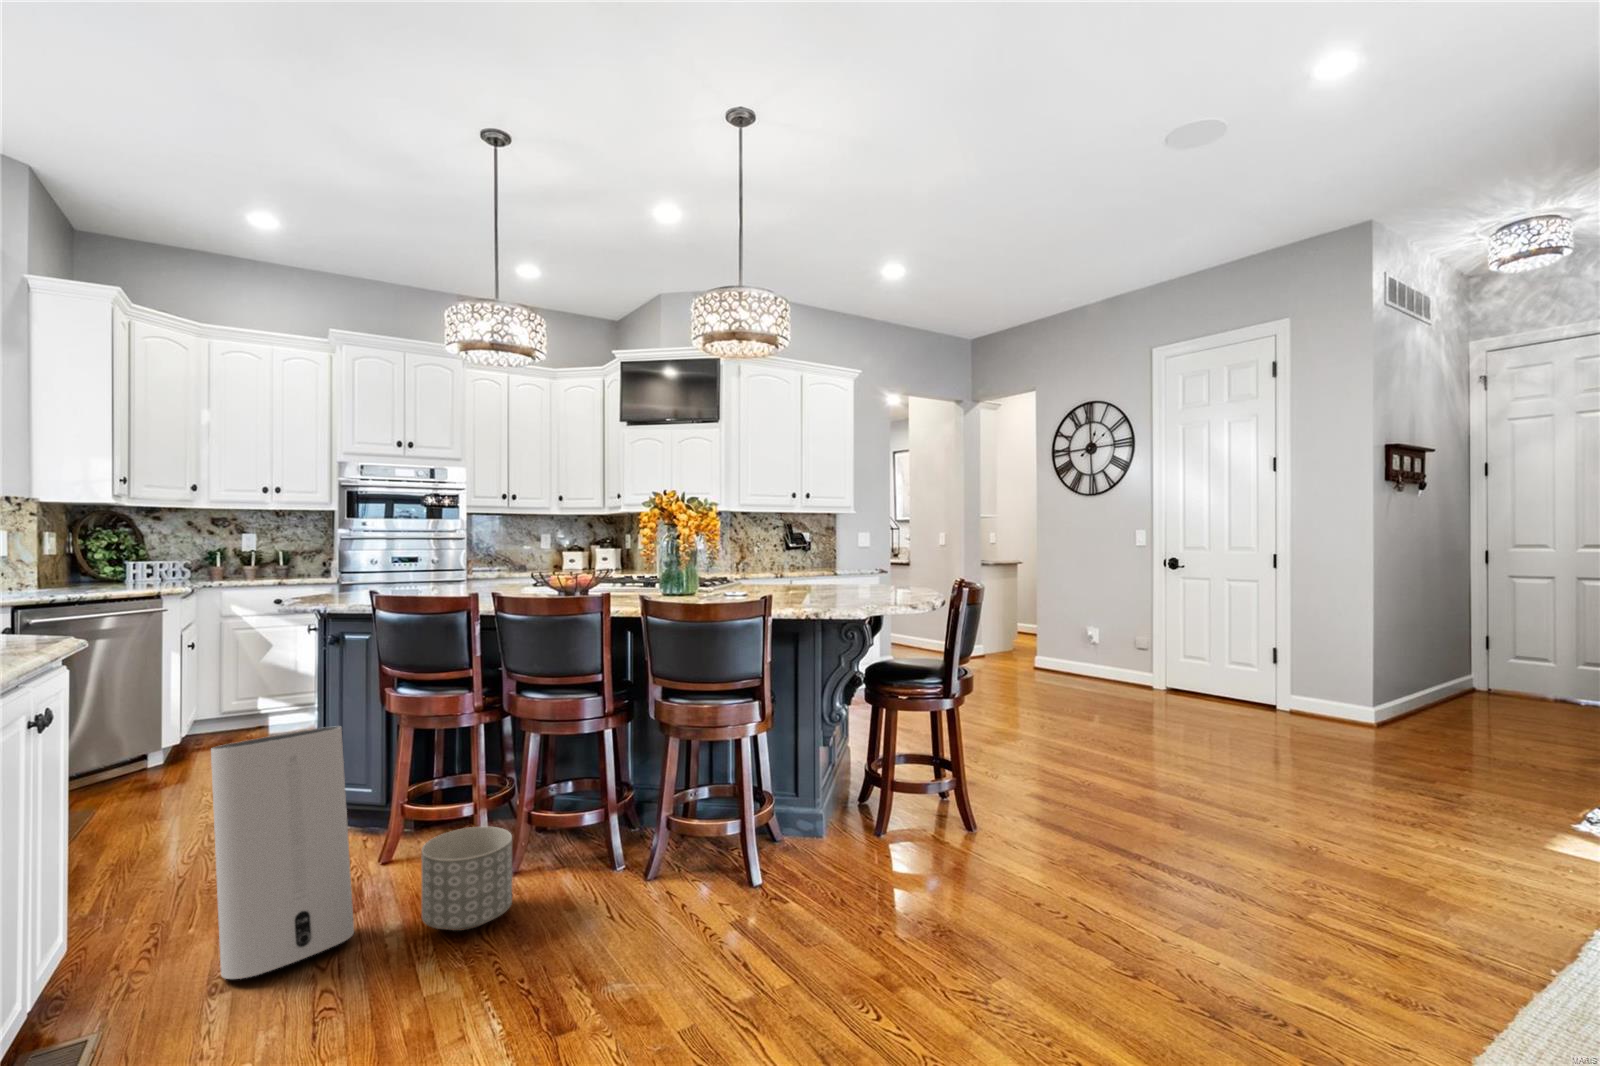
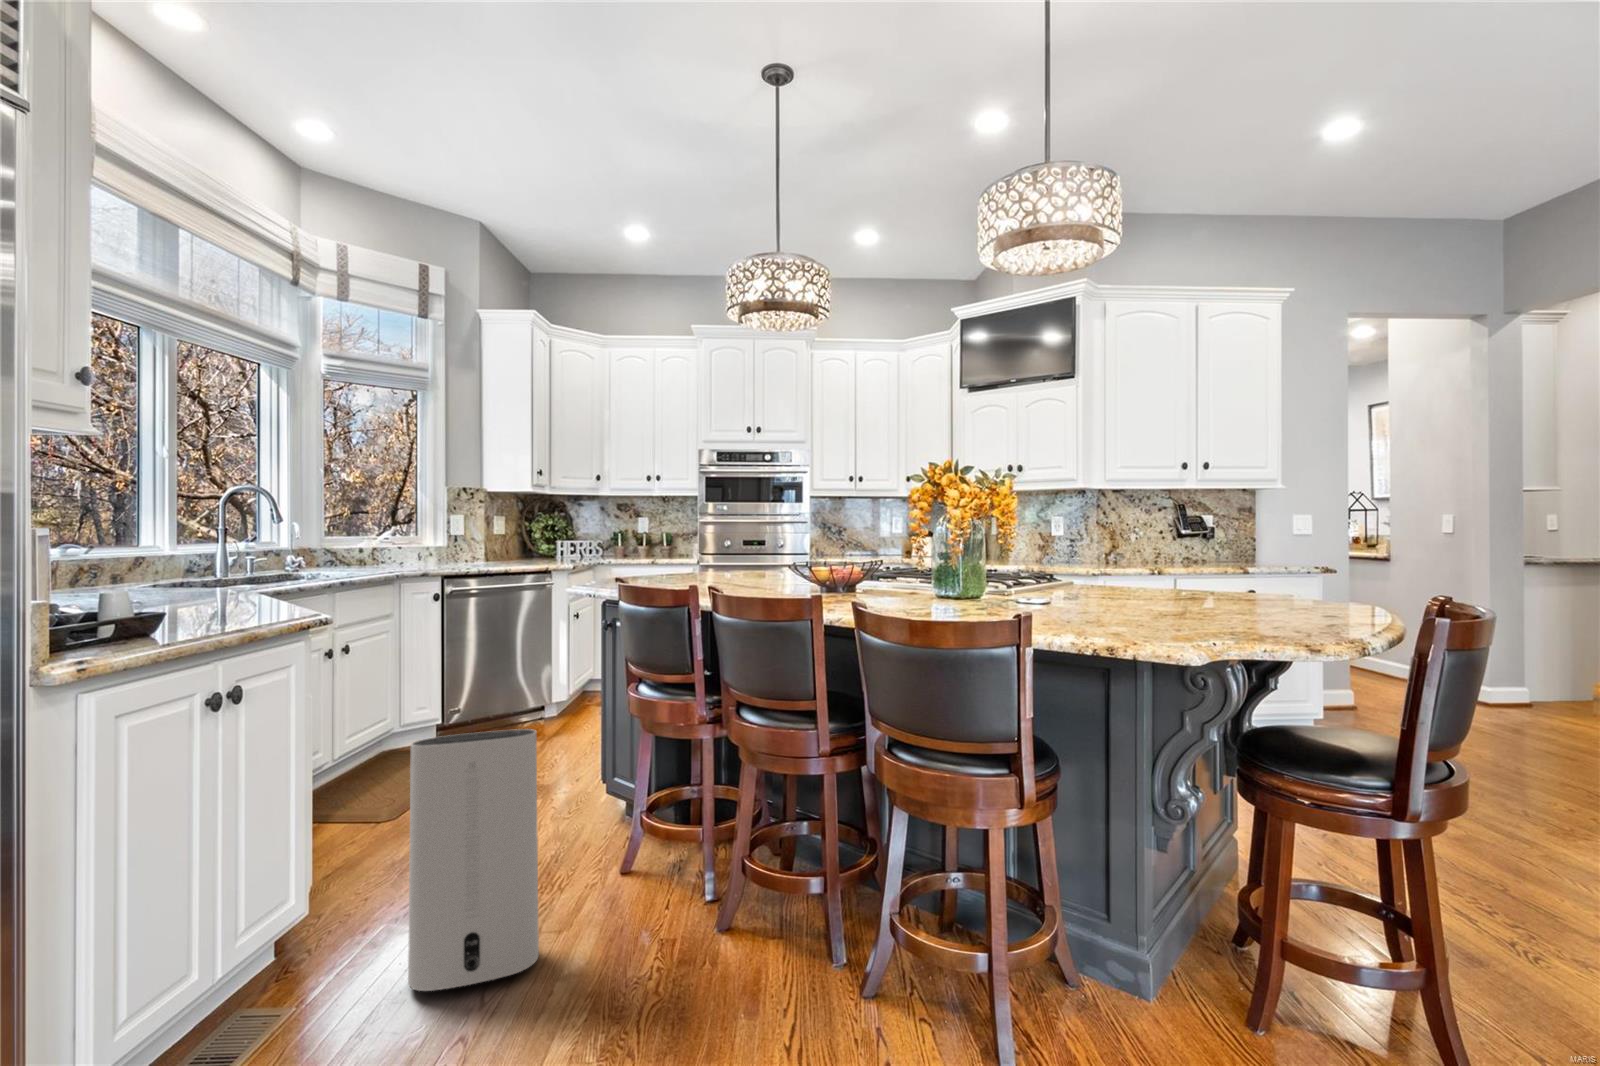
planter: present [422,827,512,931] -> none [590,868,692,1003]

